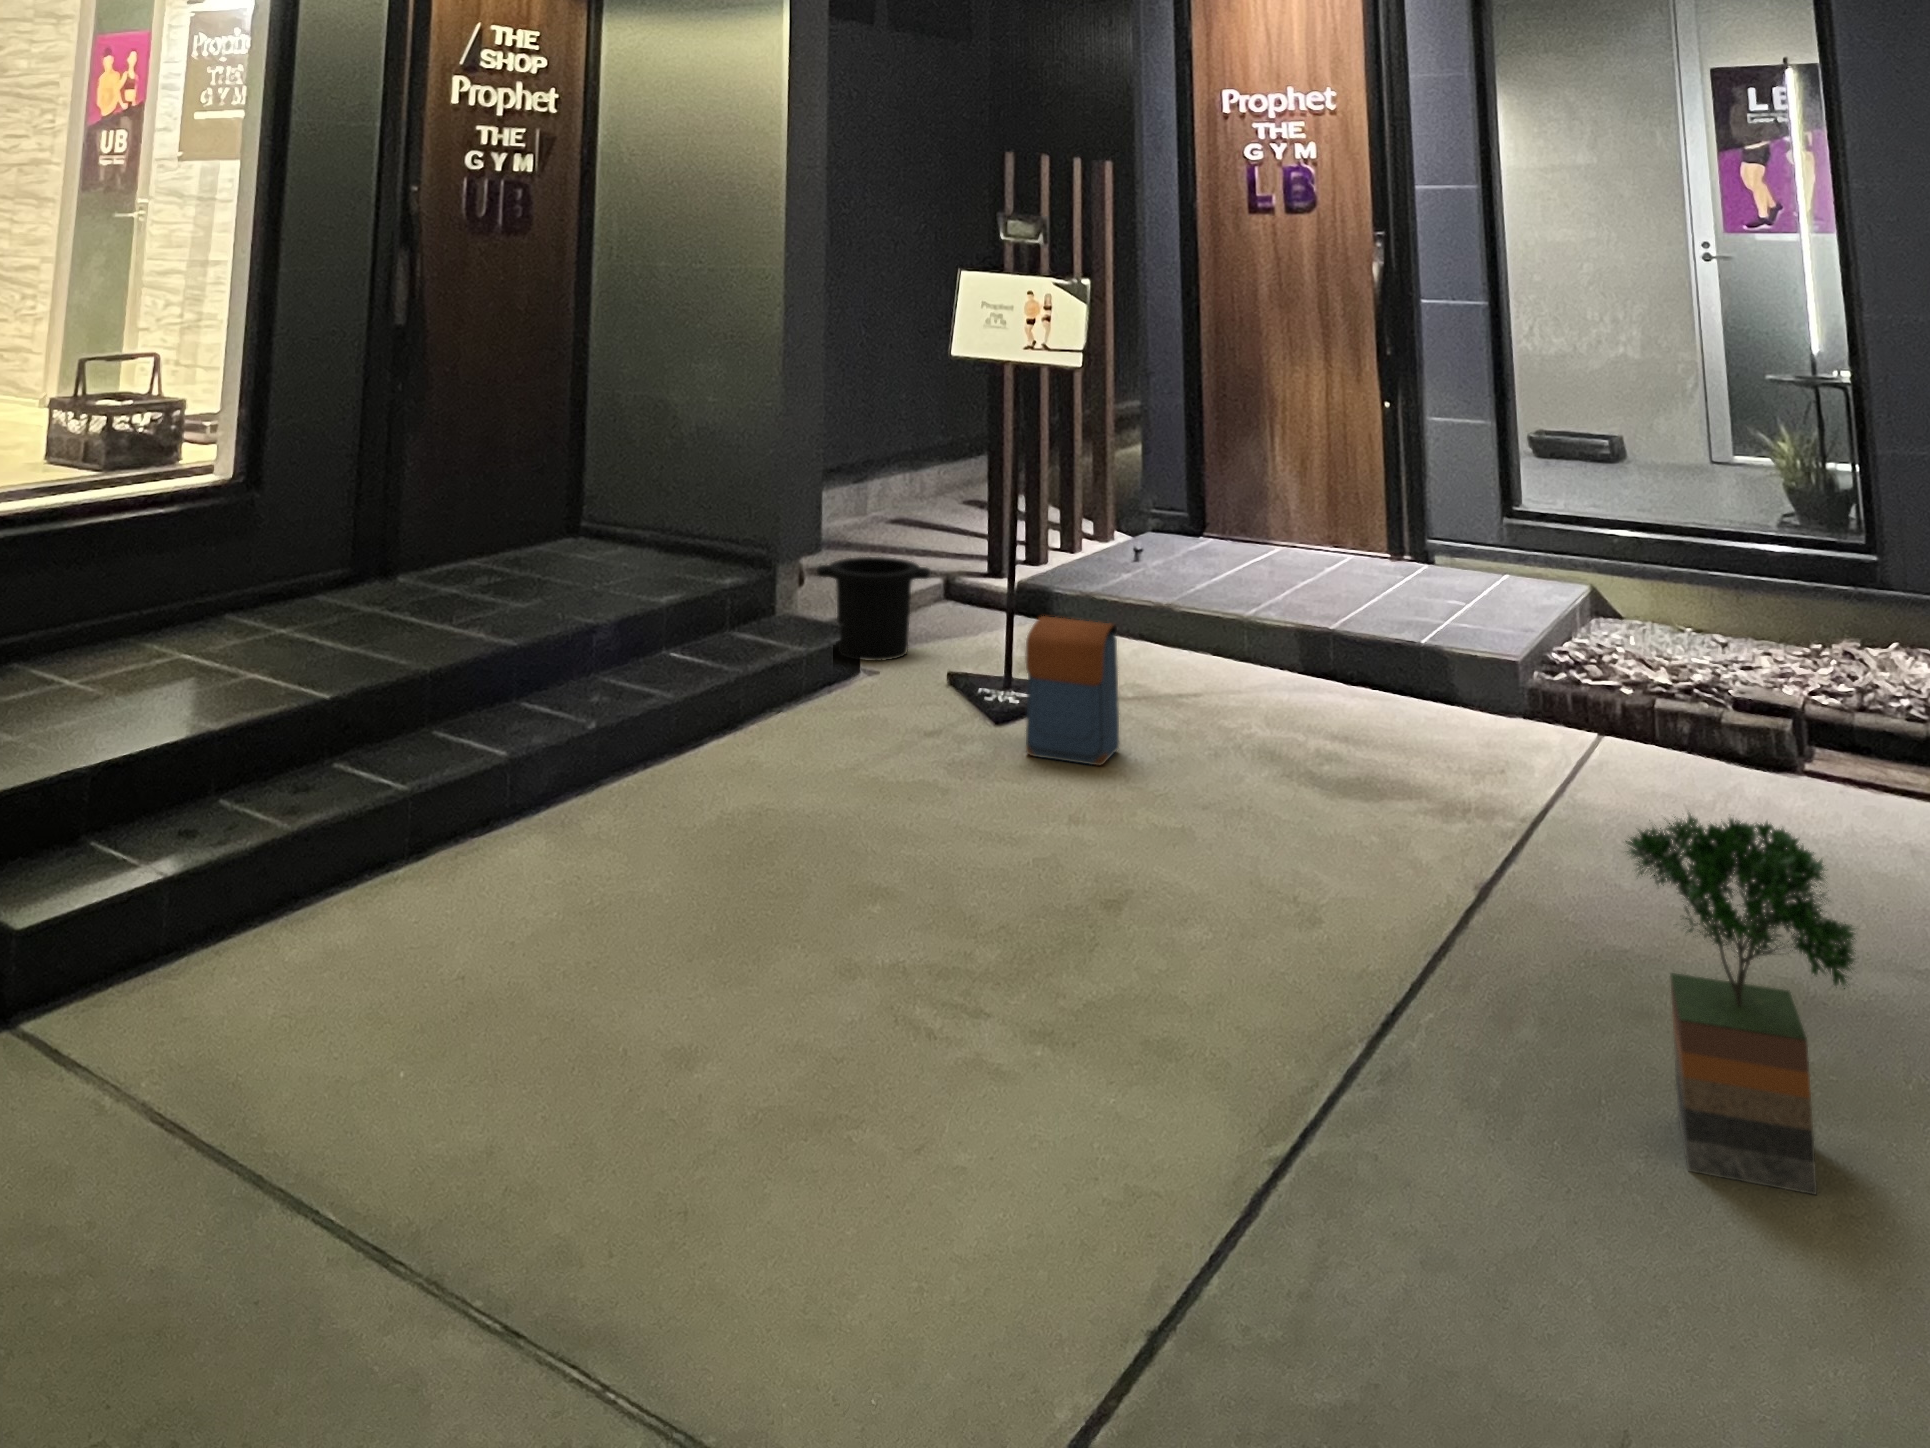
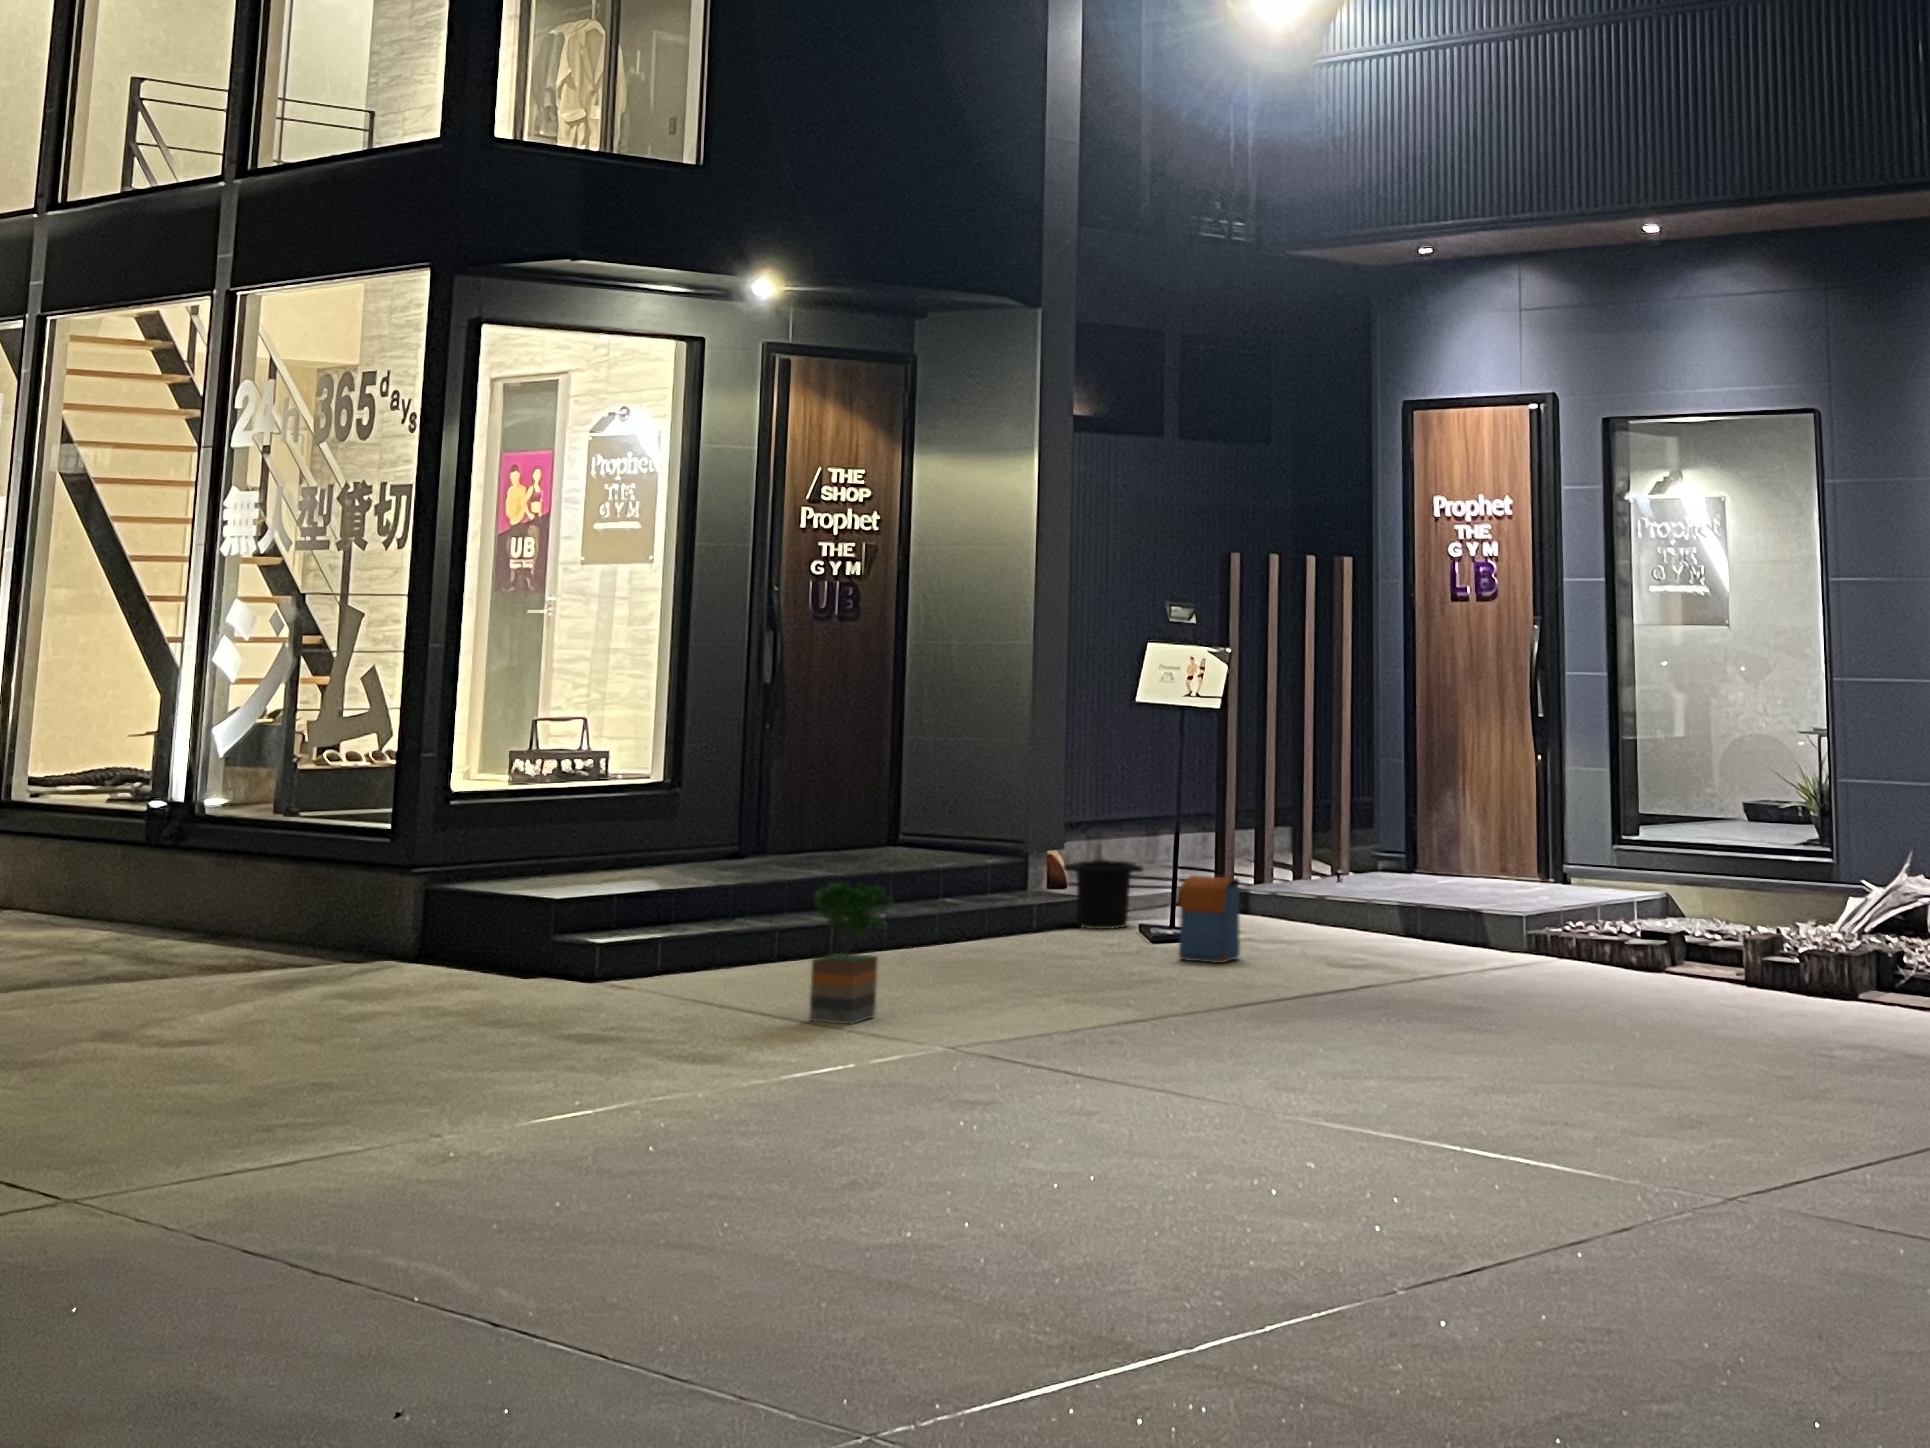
potted tree: present [1626,814,1856,1195] -> present [809,882,893,1024]

